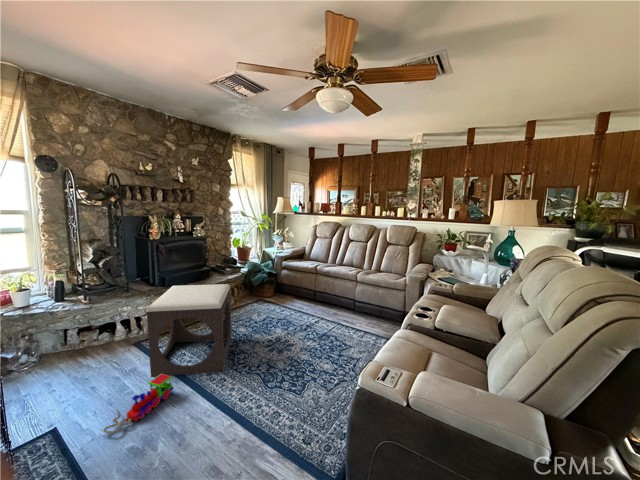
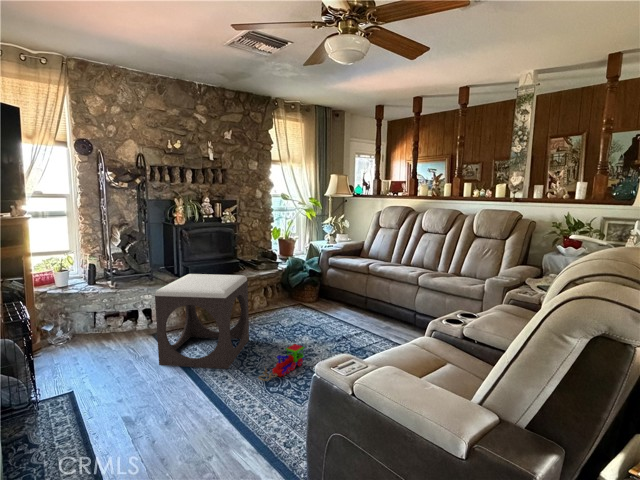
toy train: present [103,374,173,433] -> present [258,344,304,381]

